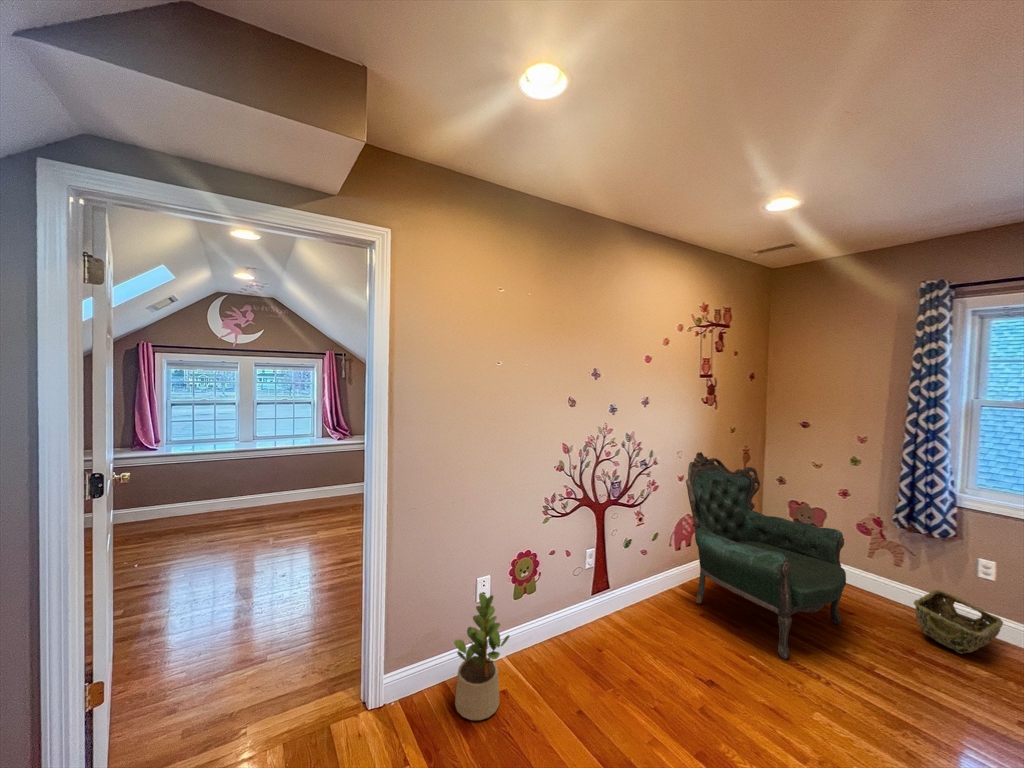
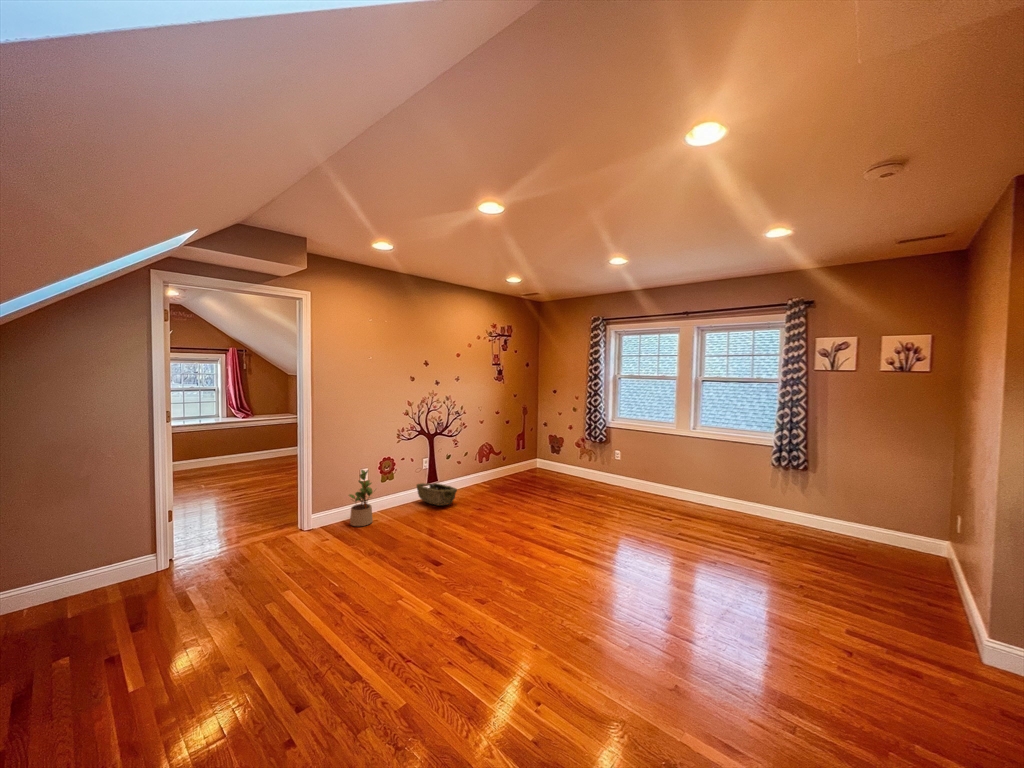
armchair: present [686,452,846,659] -> none [479,407,556,499]
woven basket: present [914,590,1003,654] -> present [417,483,457,505]

